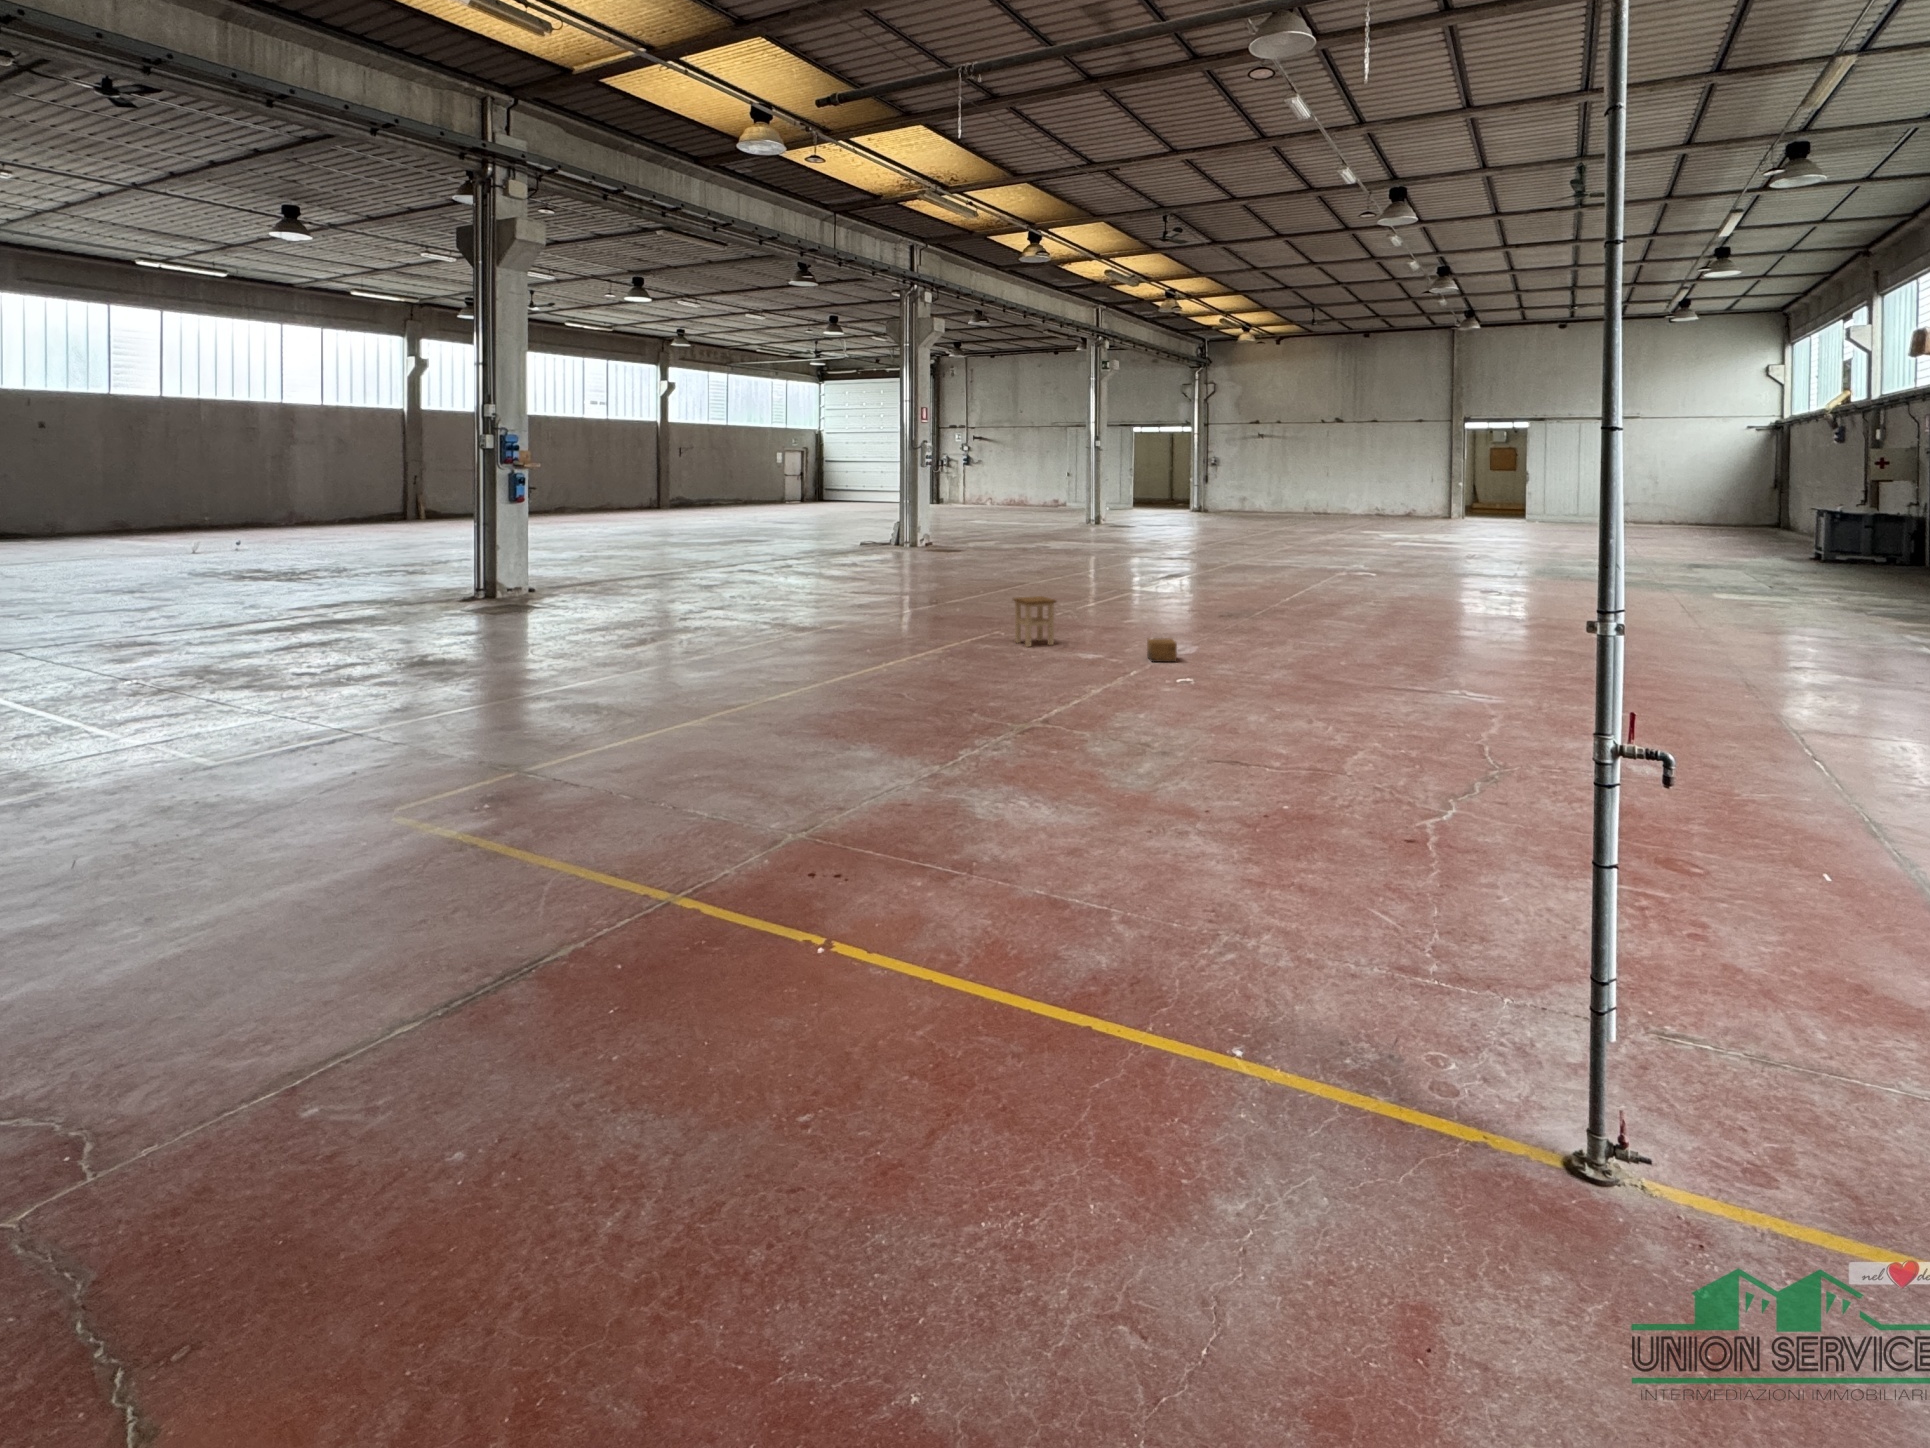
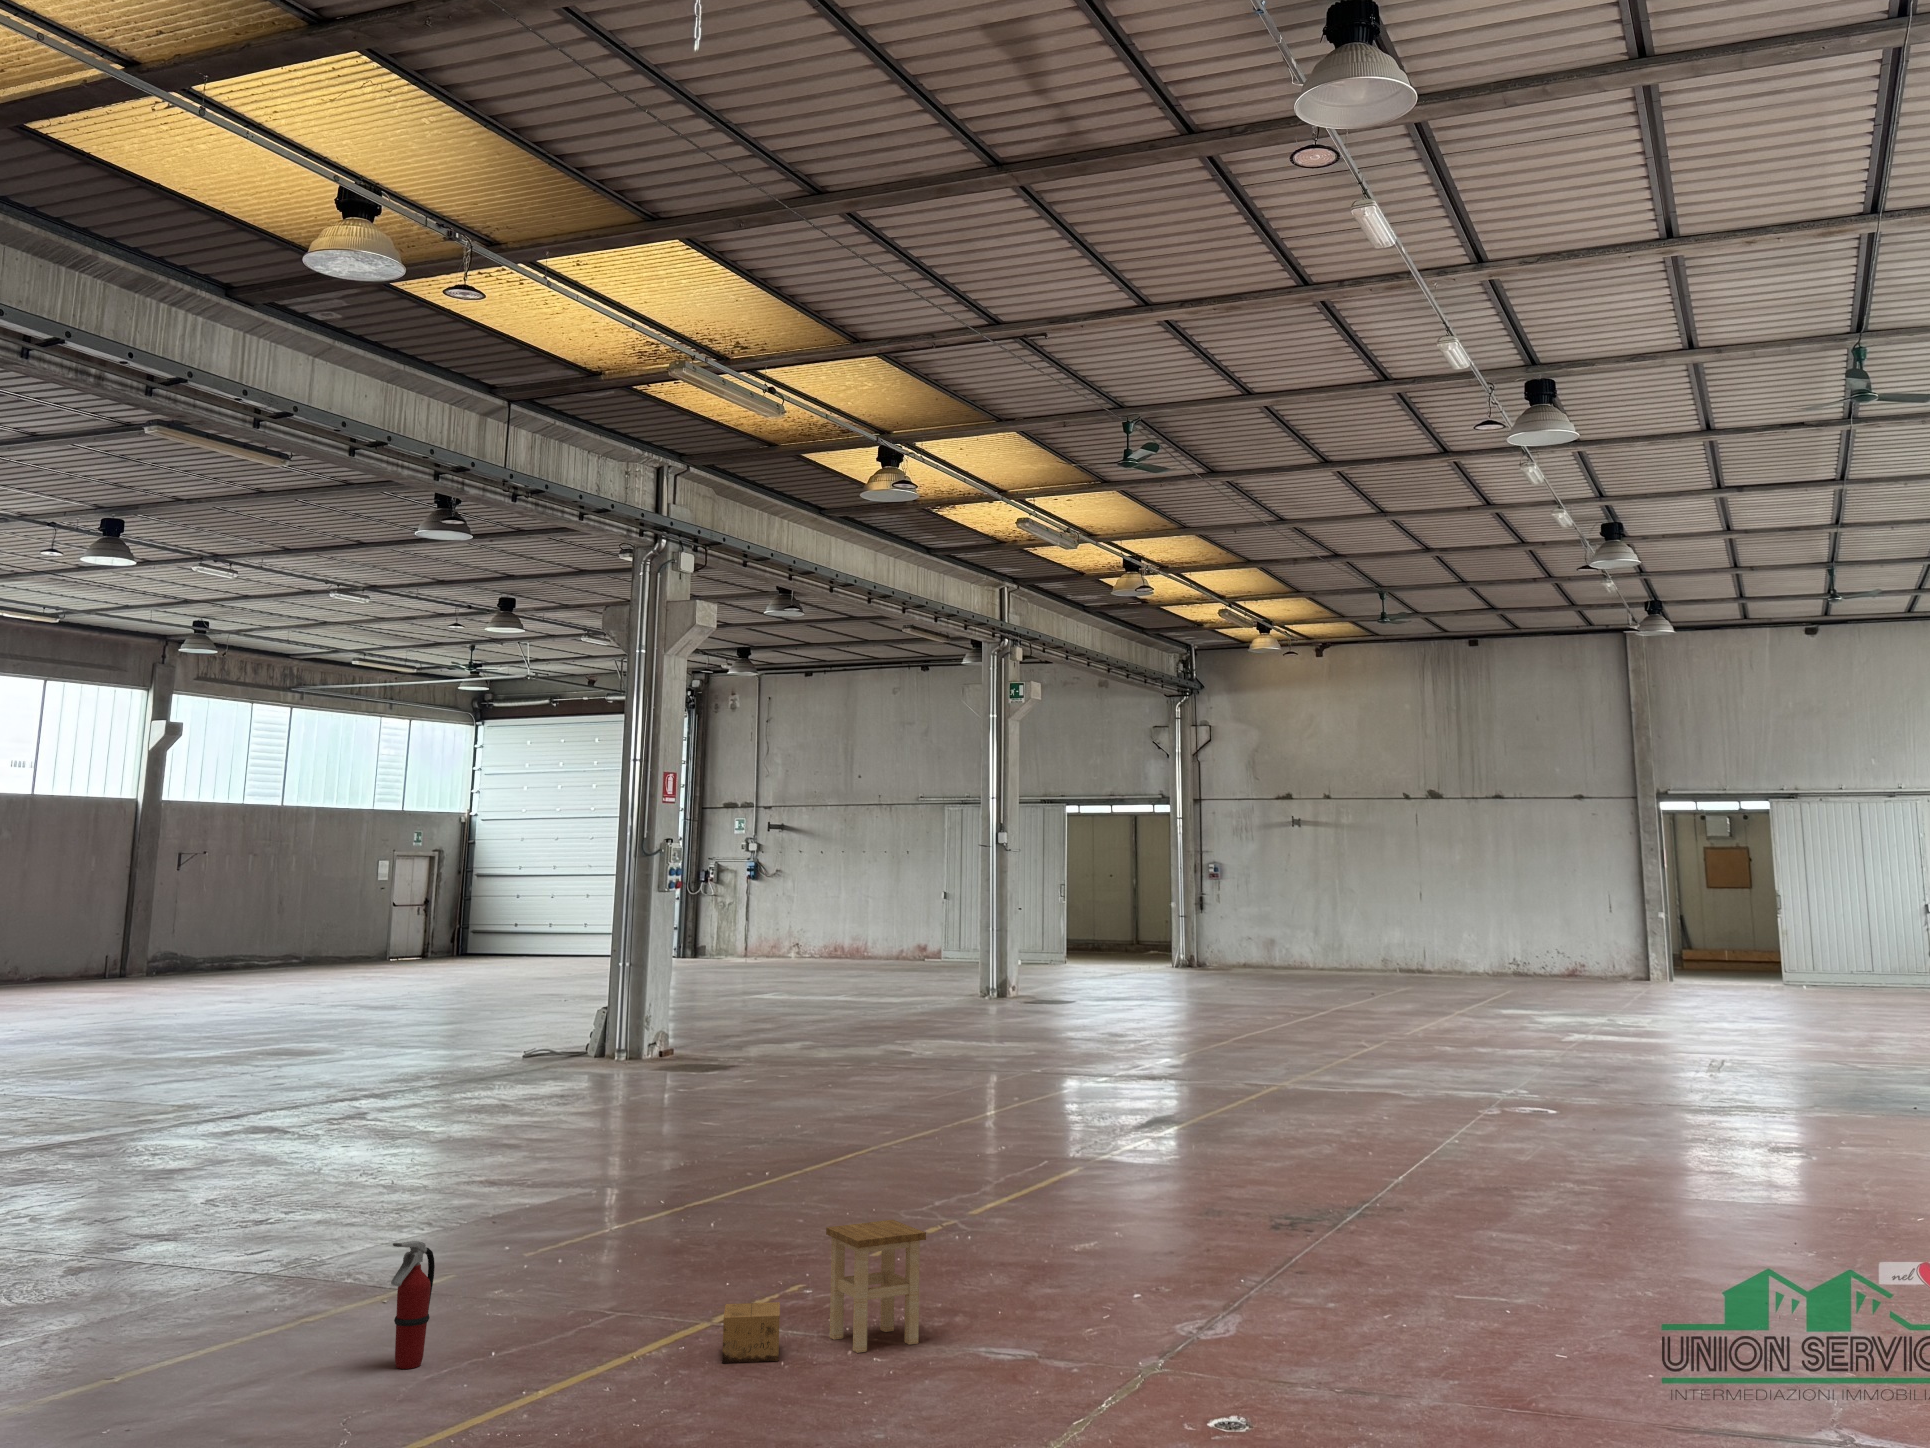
fire extinguisher: none [830,597,847,647] -> present [391,1241,435,1369]
cardboard box: present [1147,638,1177,662] -> present [722,1302,780,1363]

